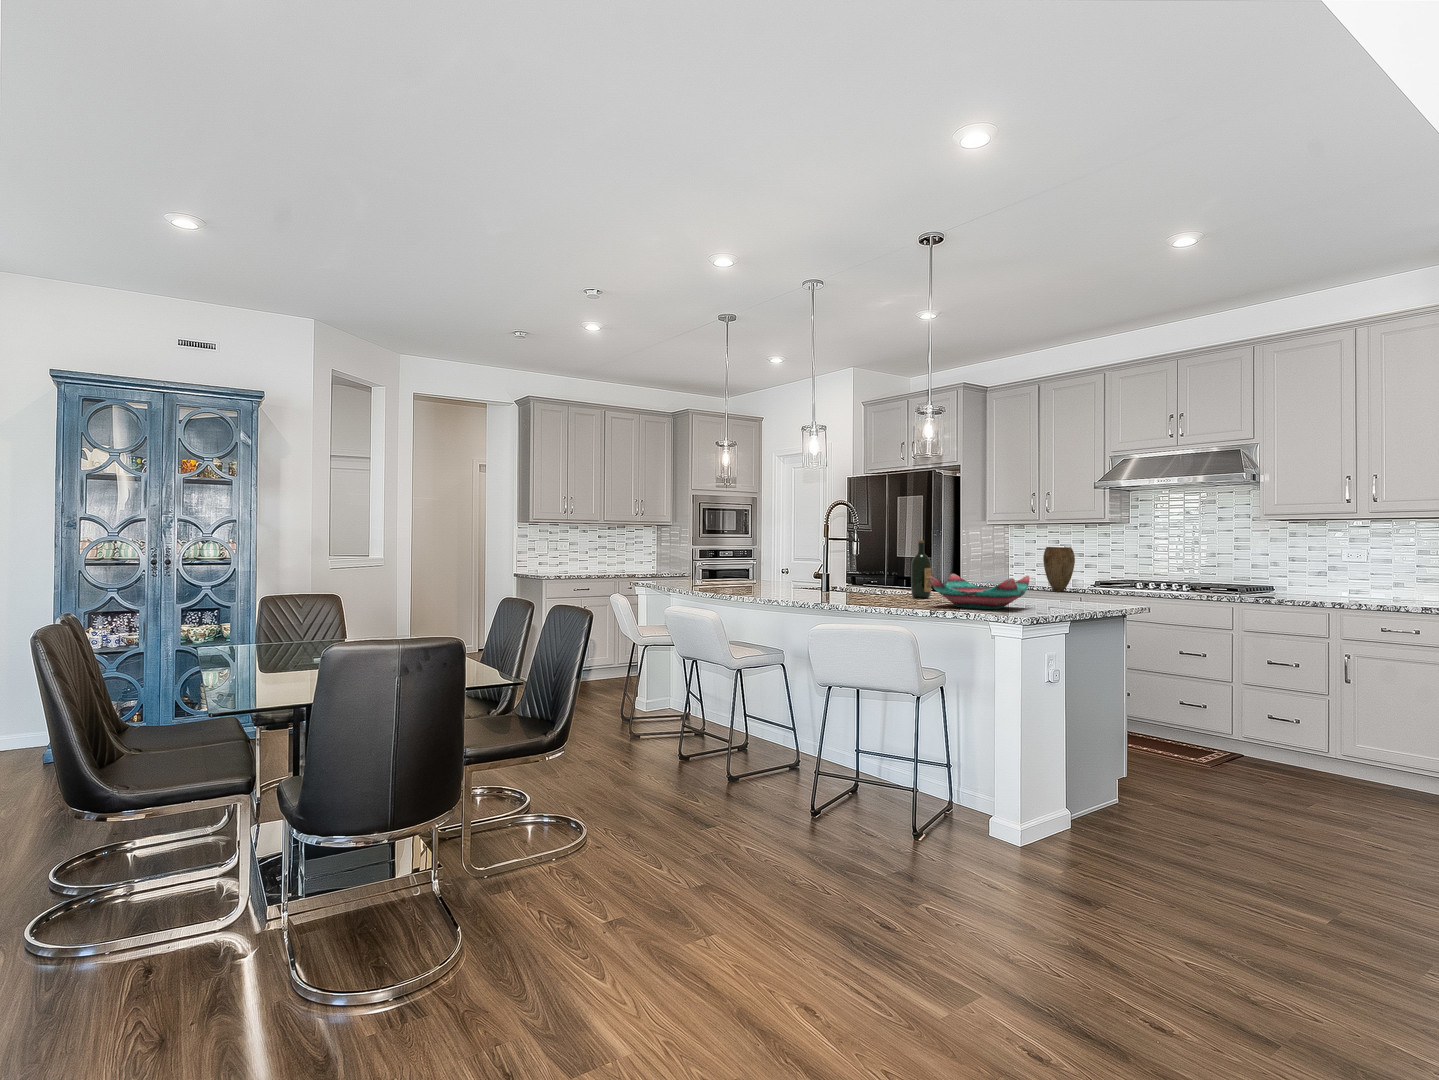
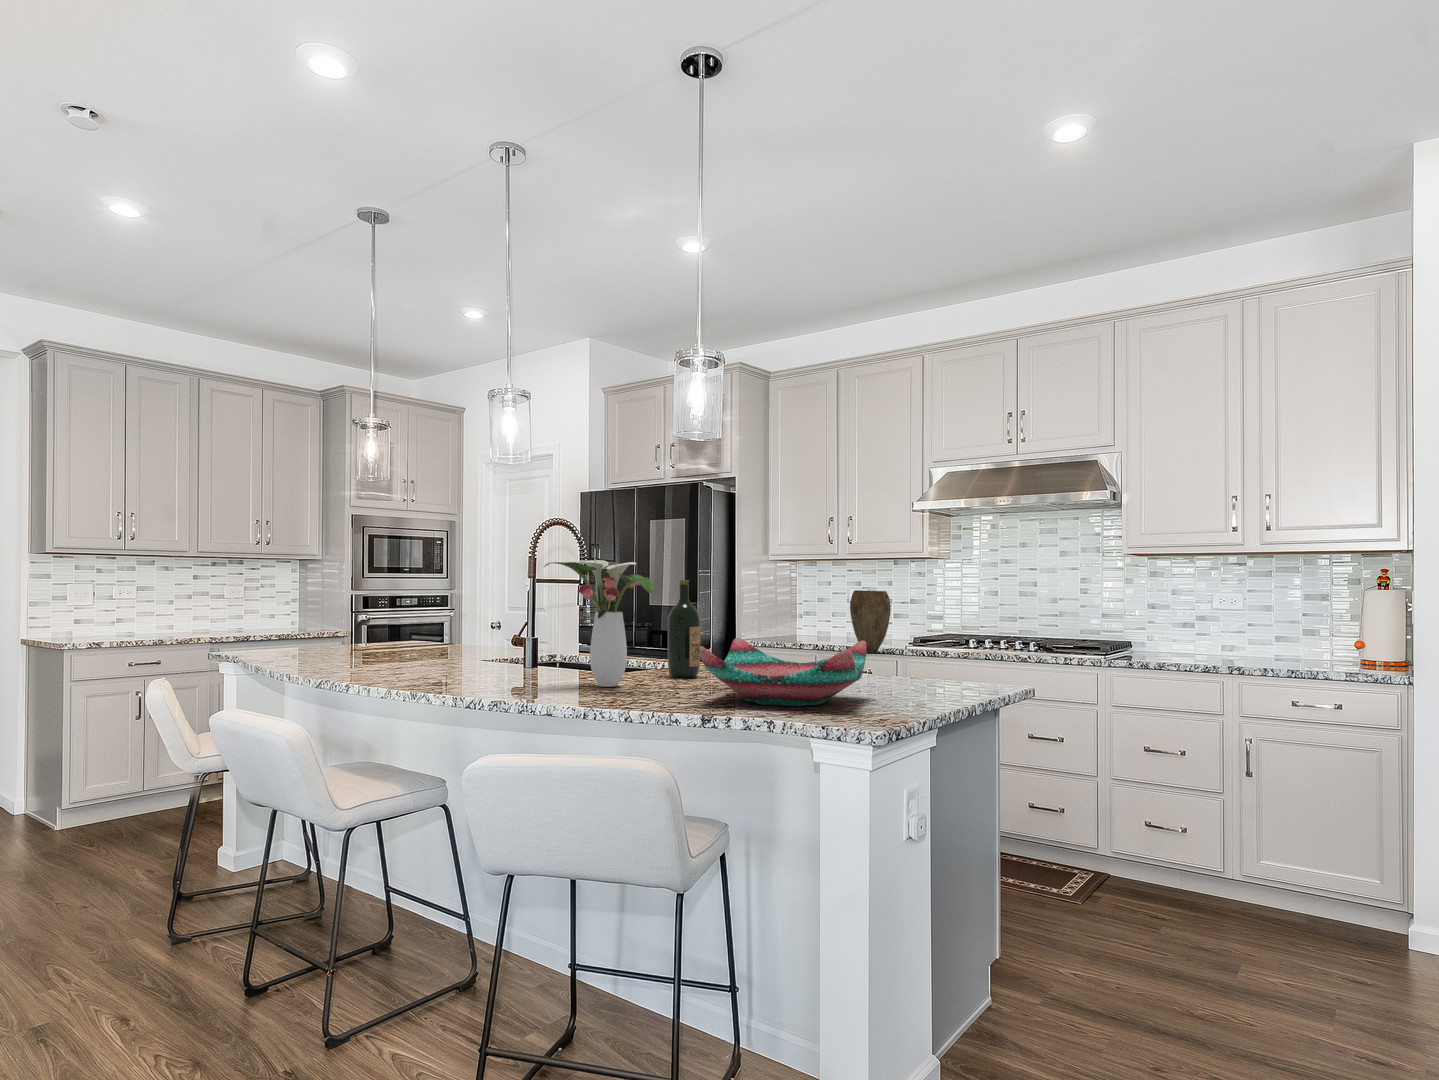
flower arrangement: none [842,528,904,600] -> present [544,558,653,687]

